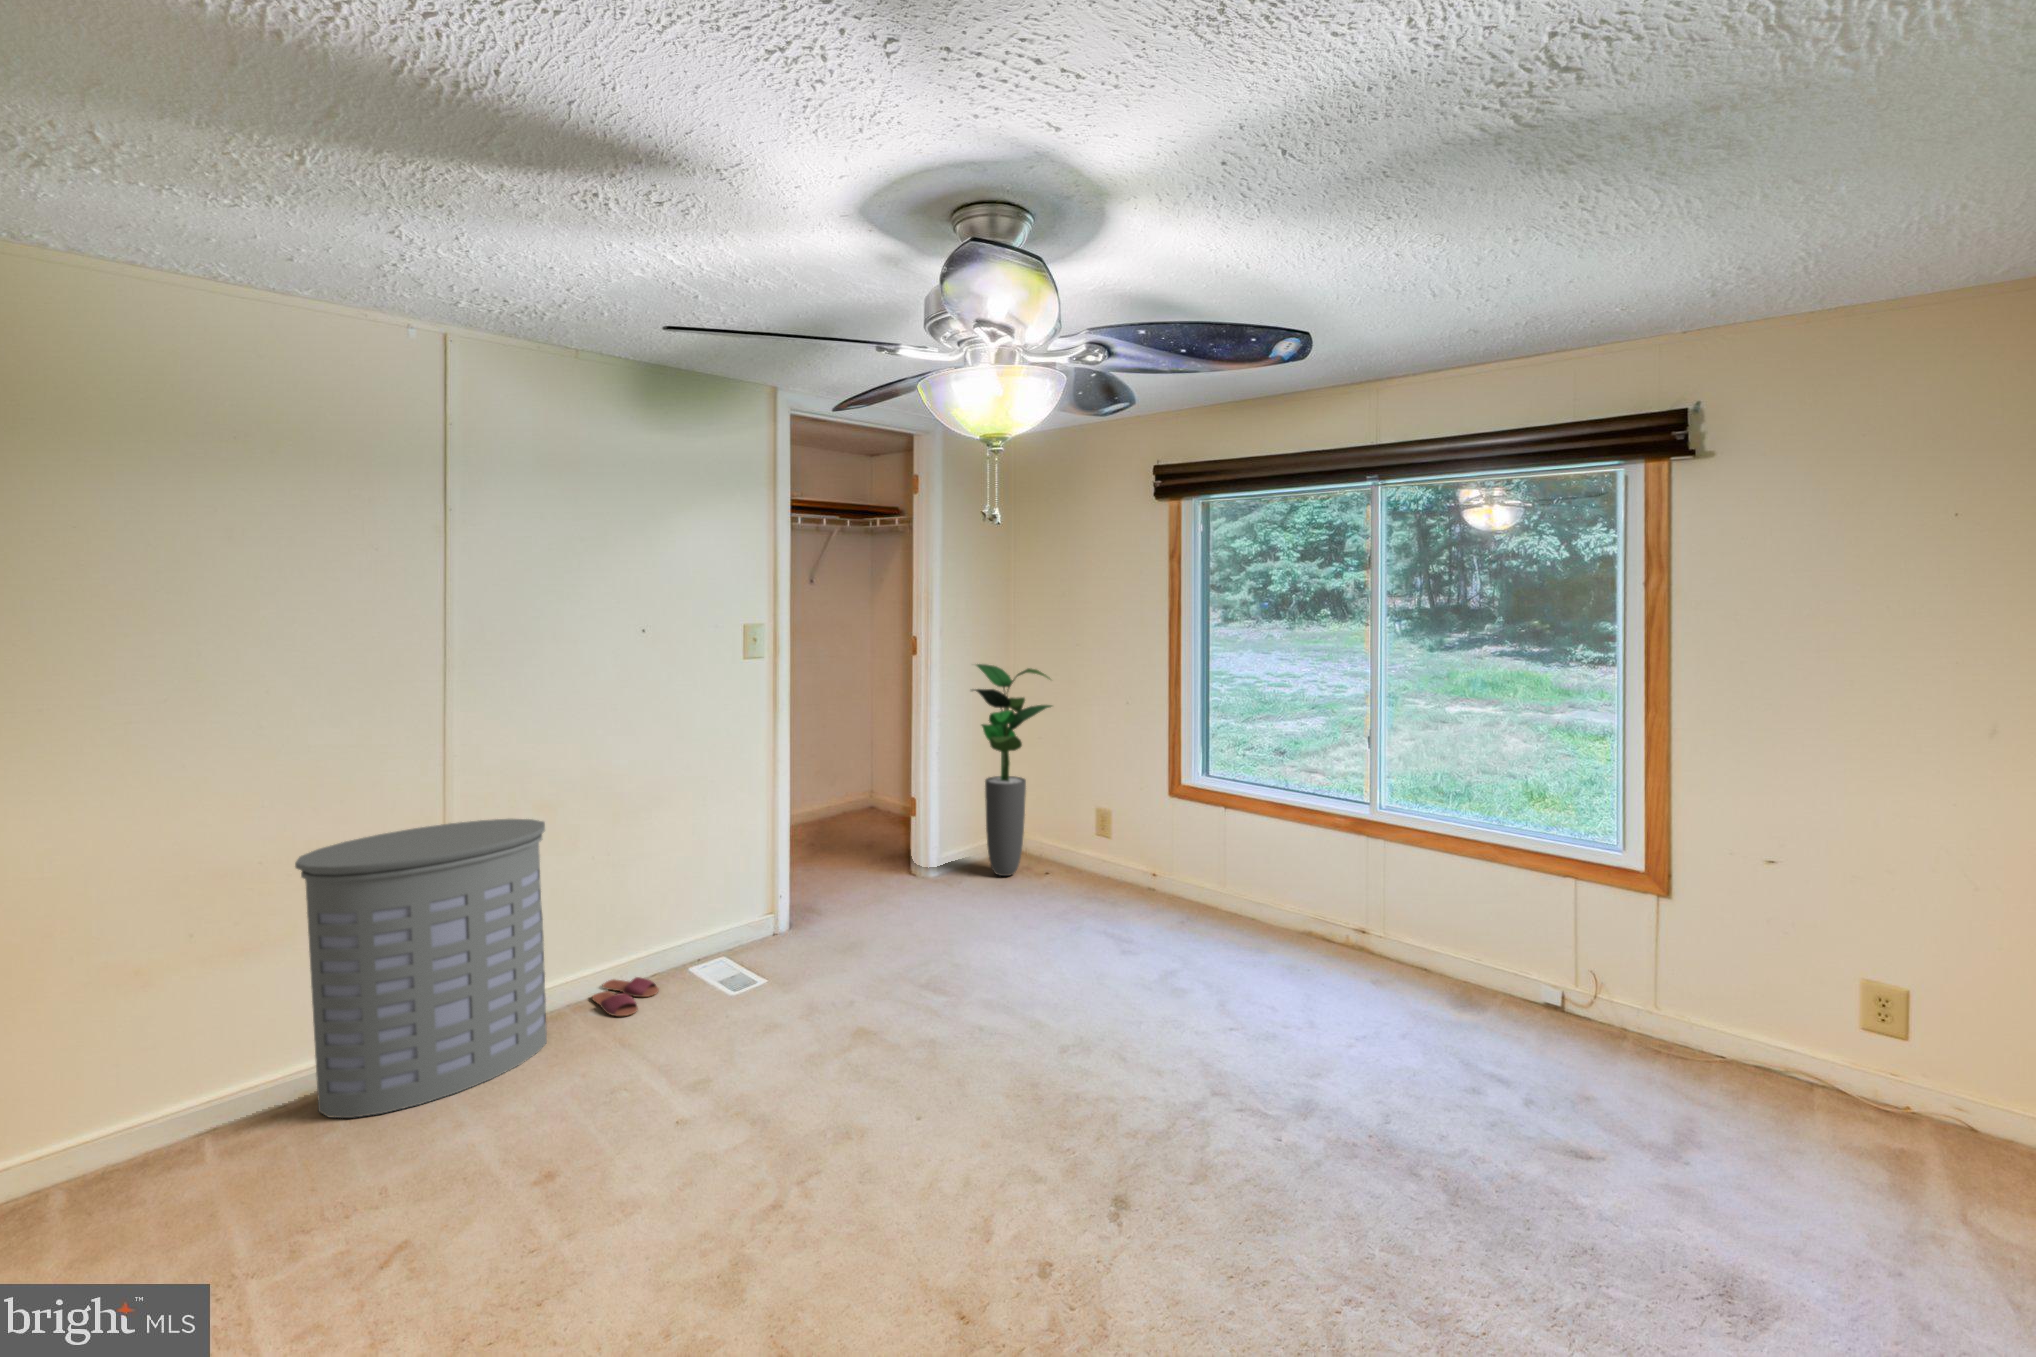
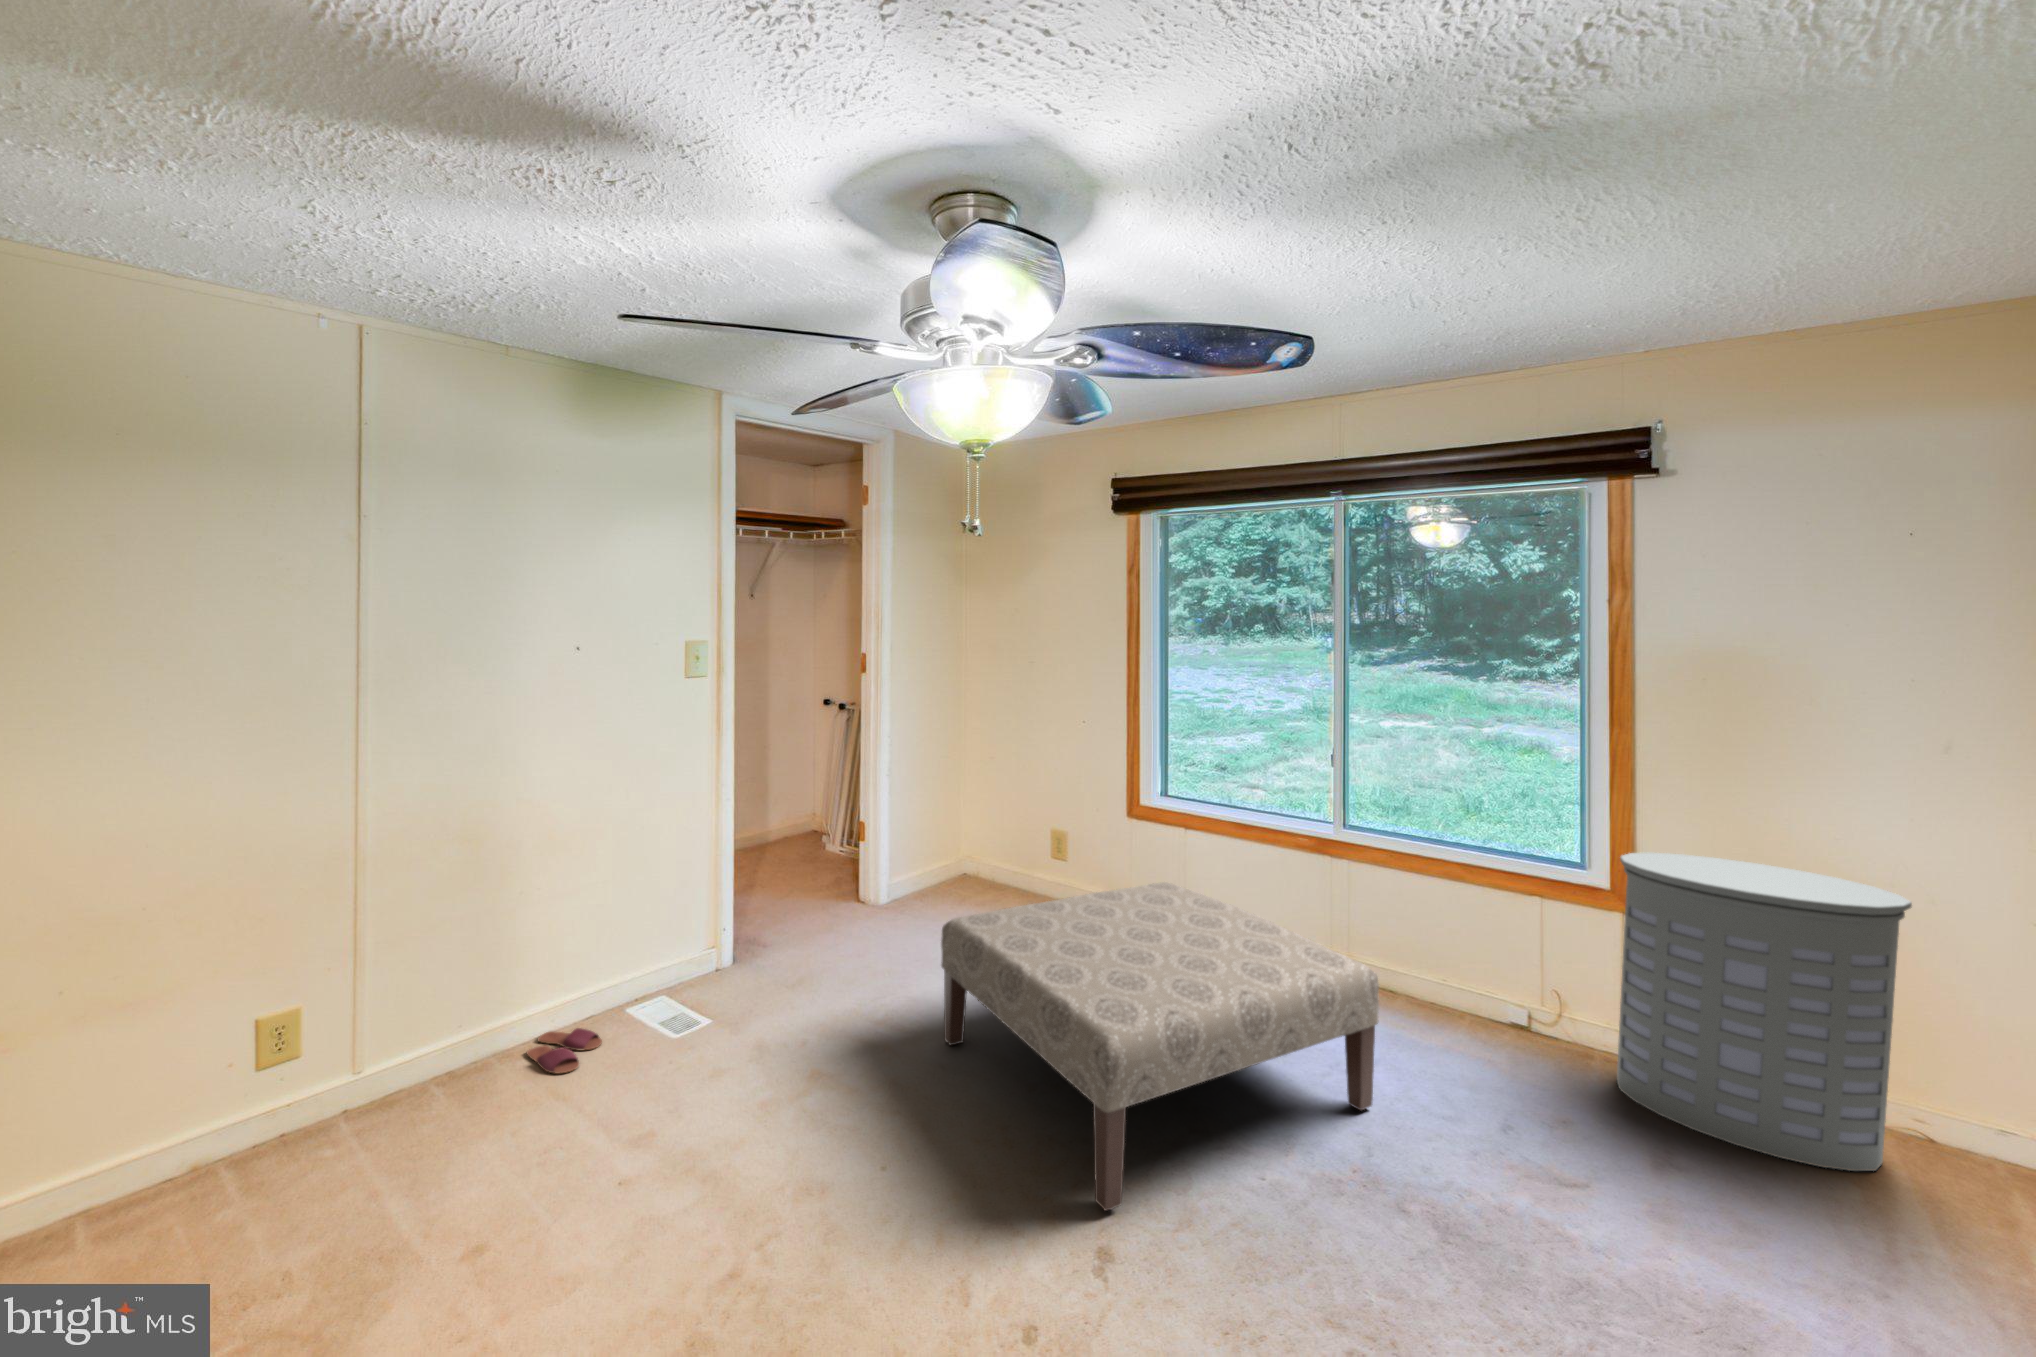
potted plant: present [972,664,1052,876] -> none [931,682,1018,903]
laundry hamper: present [295,819,547,1118] -> present [1617,852,1912,1171]
ottoman: none [969,859,1386,1158] -> present [941,882,1379,1210]

